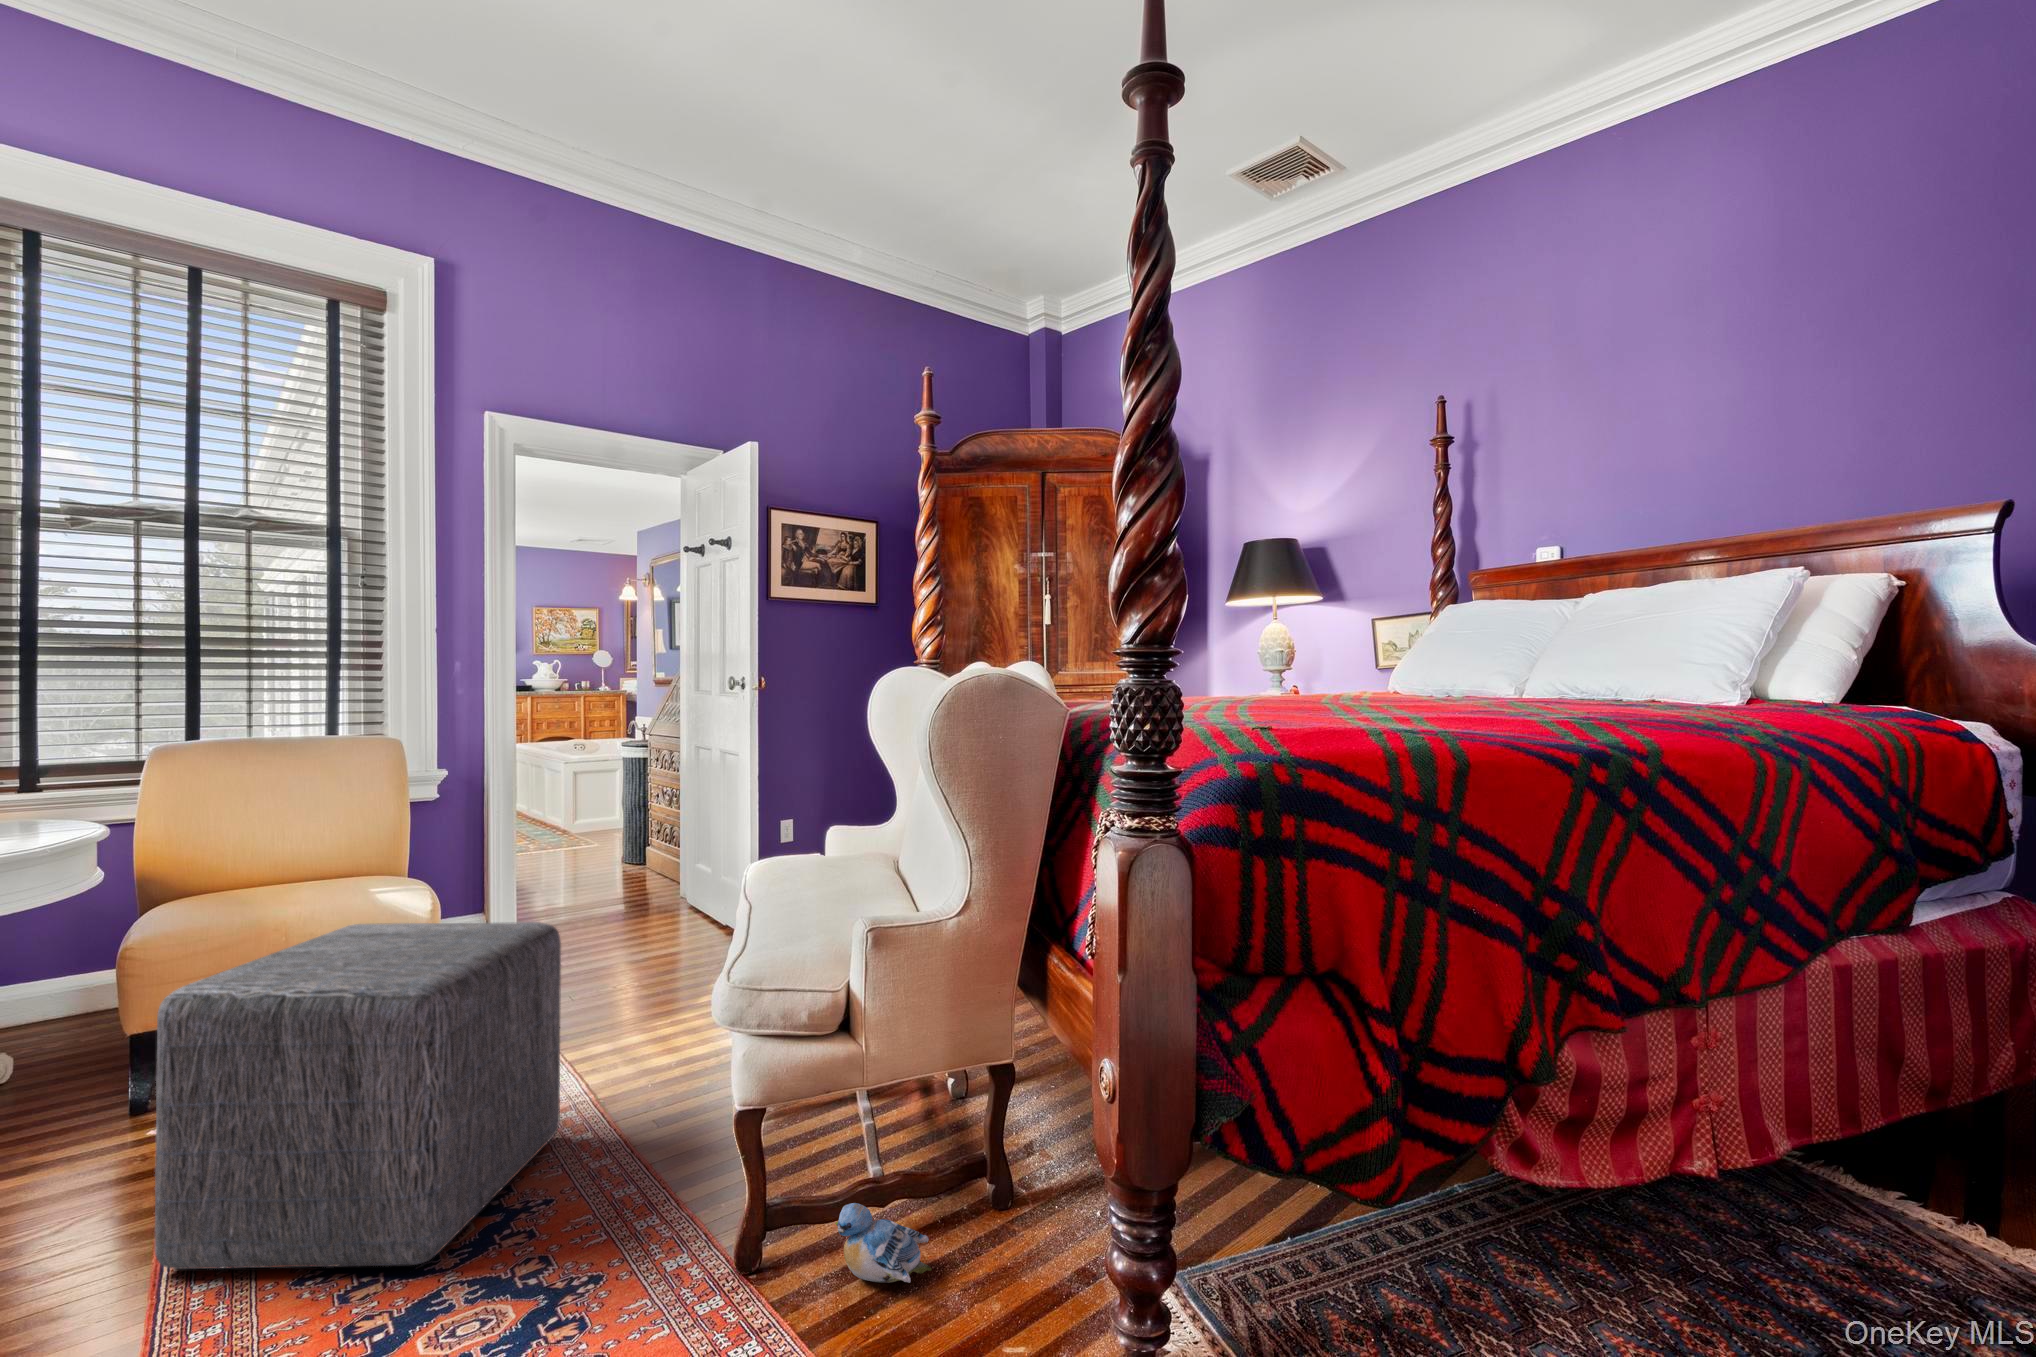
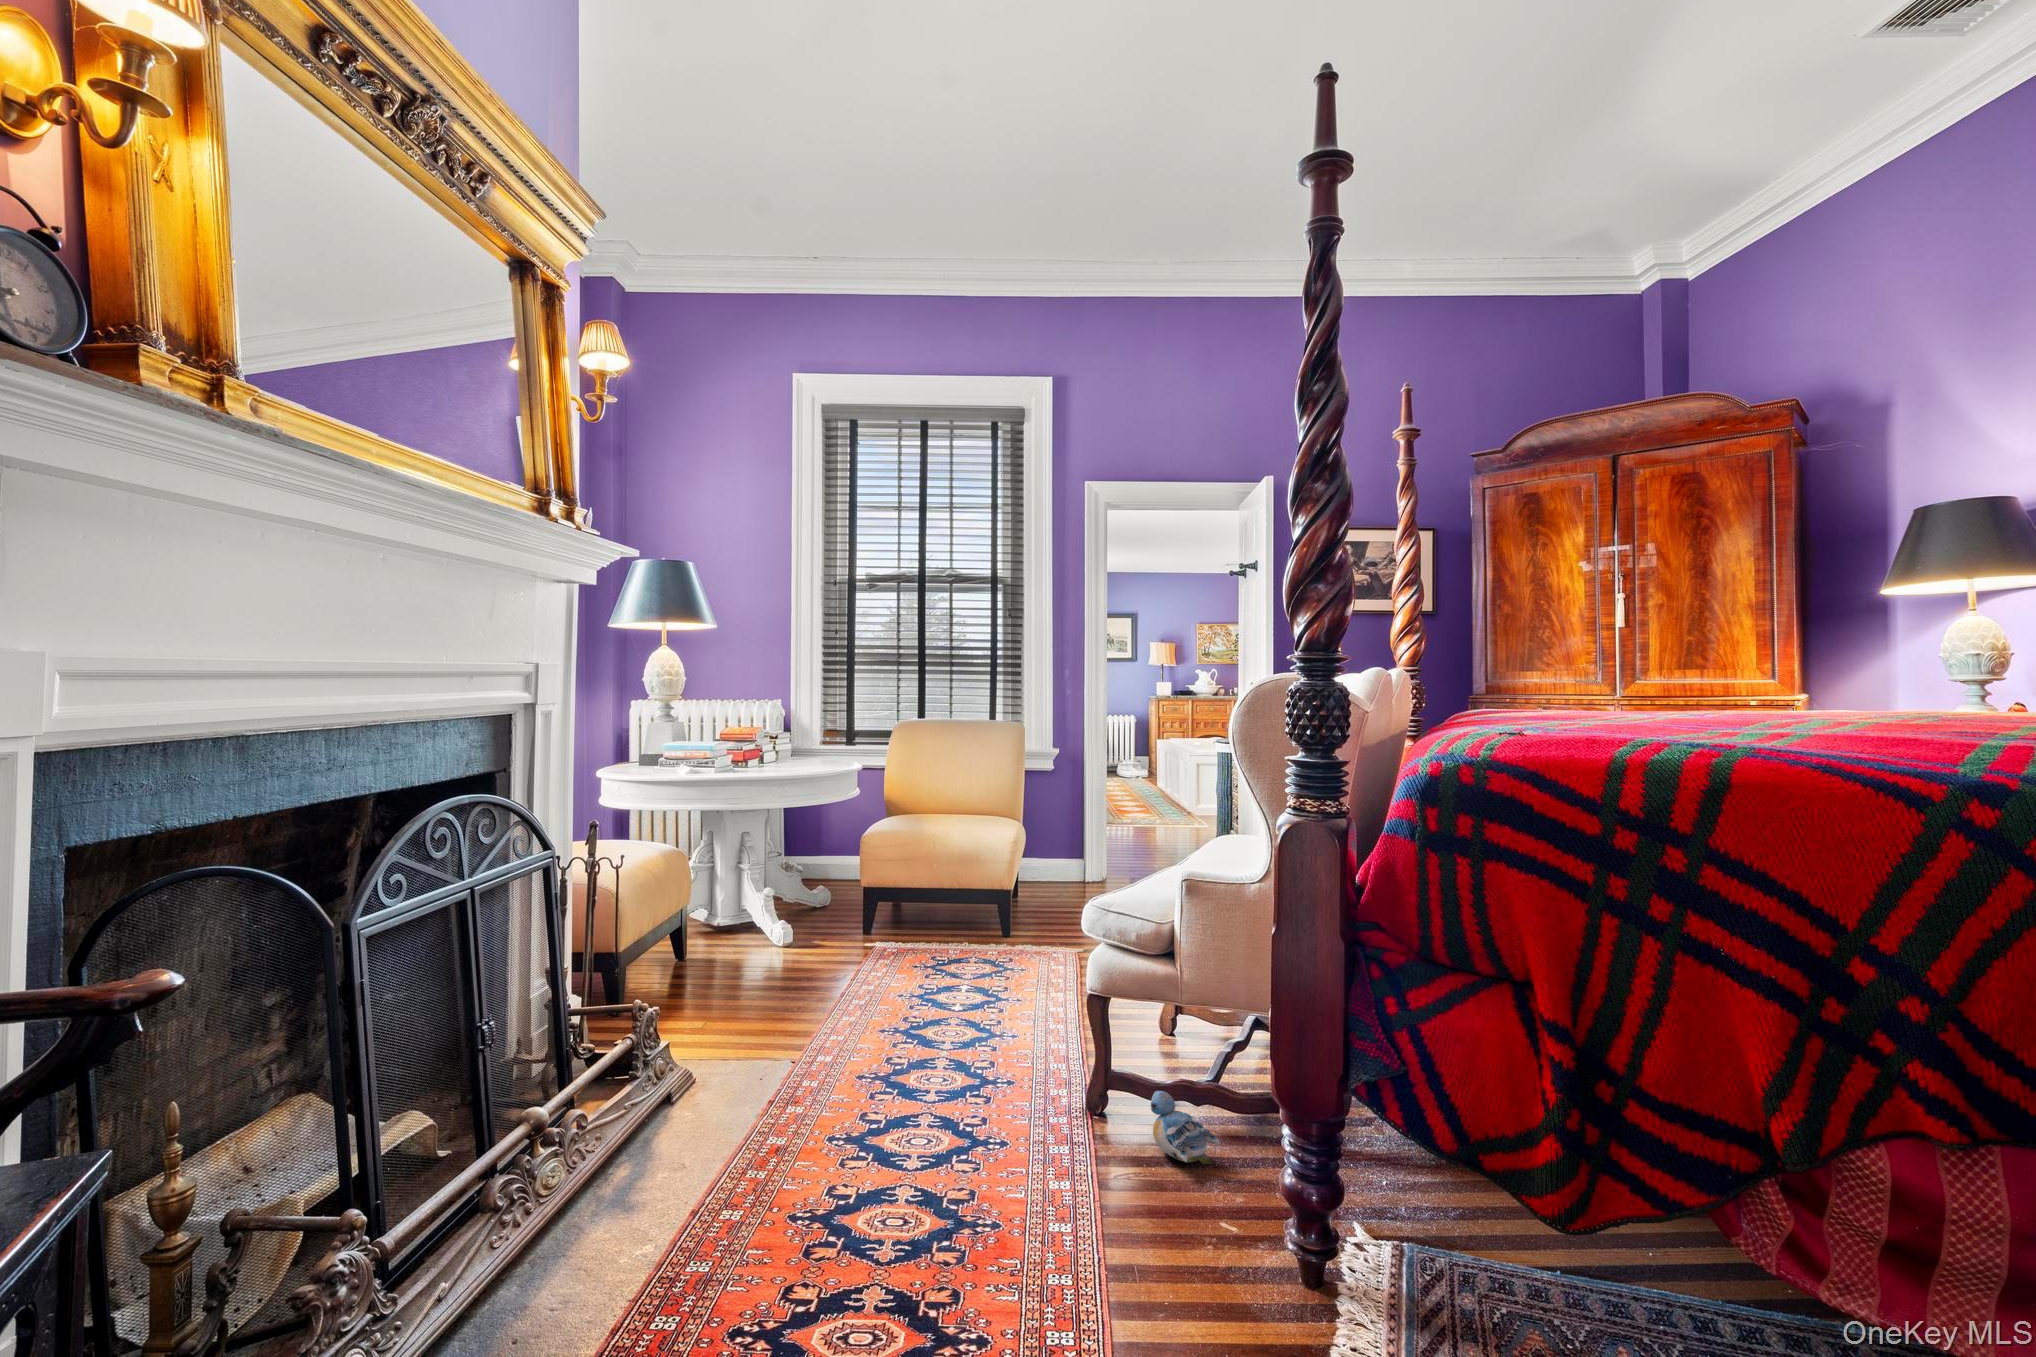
ottoman: present [155,922,561,1269] -> none [834,835,1047,1043]

